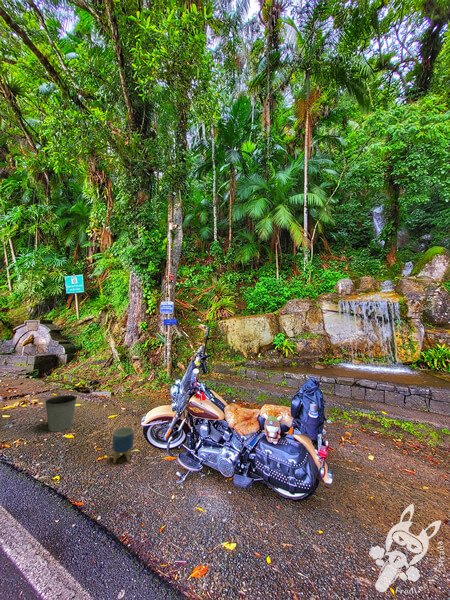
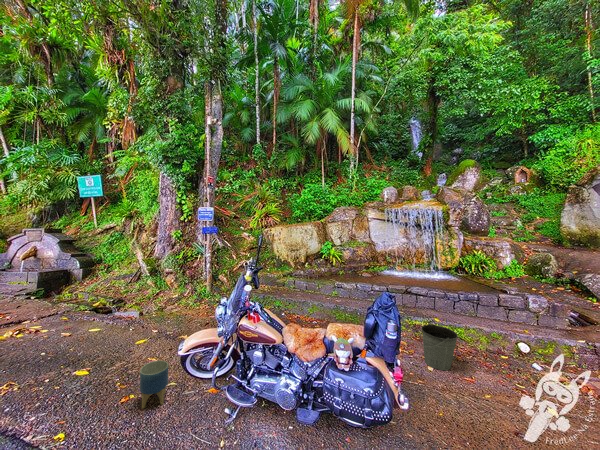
bucket: present [45,394,77,432] -> present [420,323,458,370]

